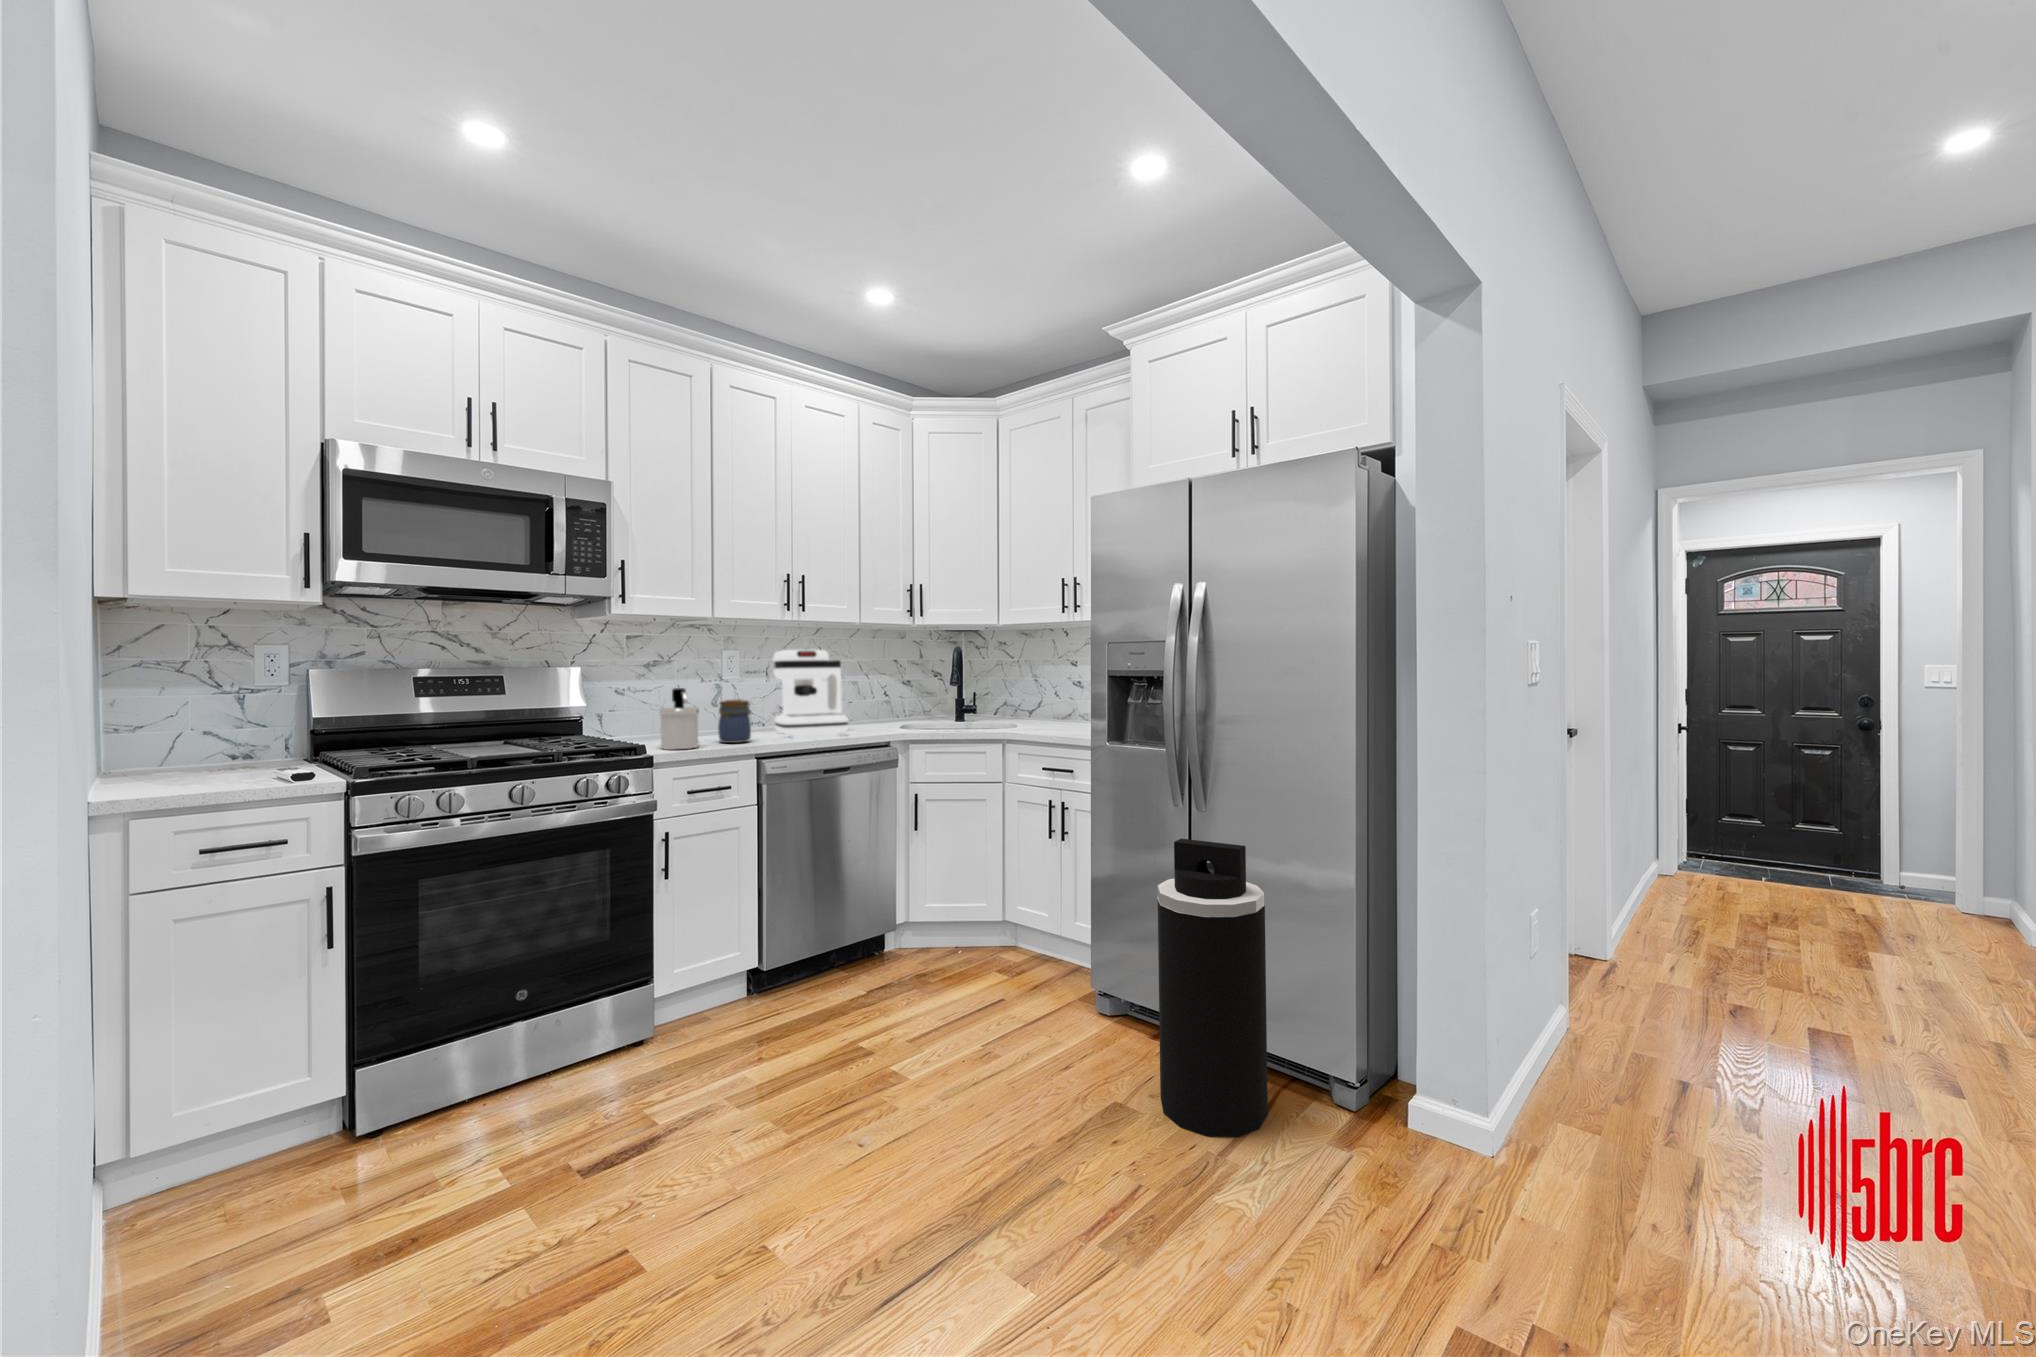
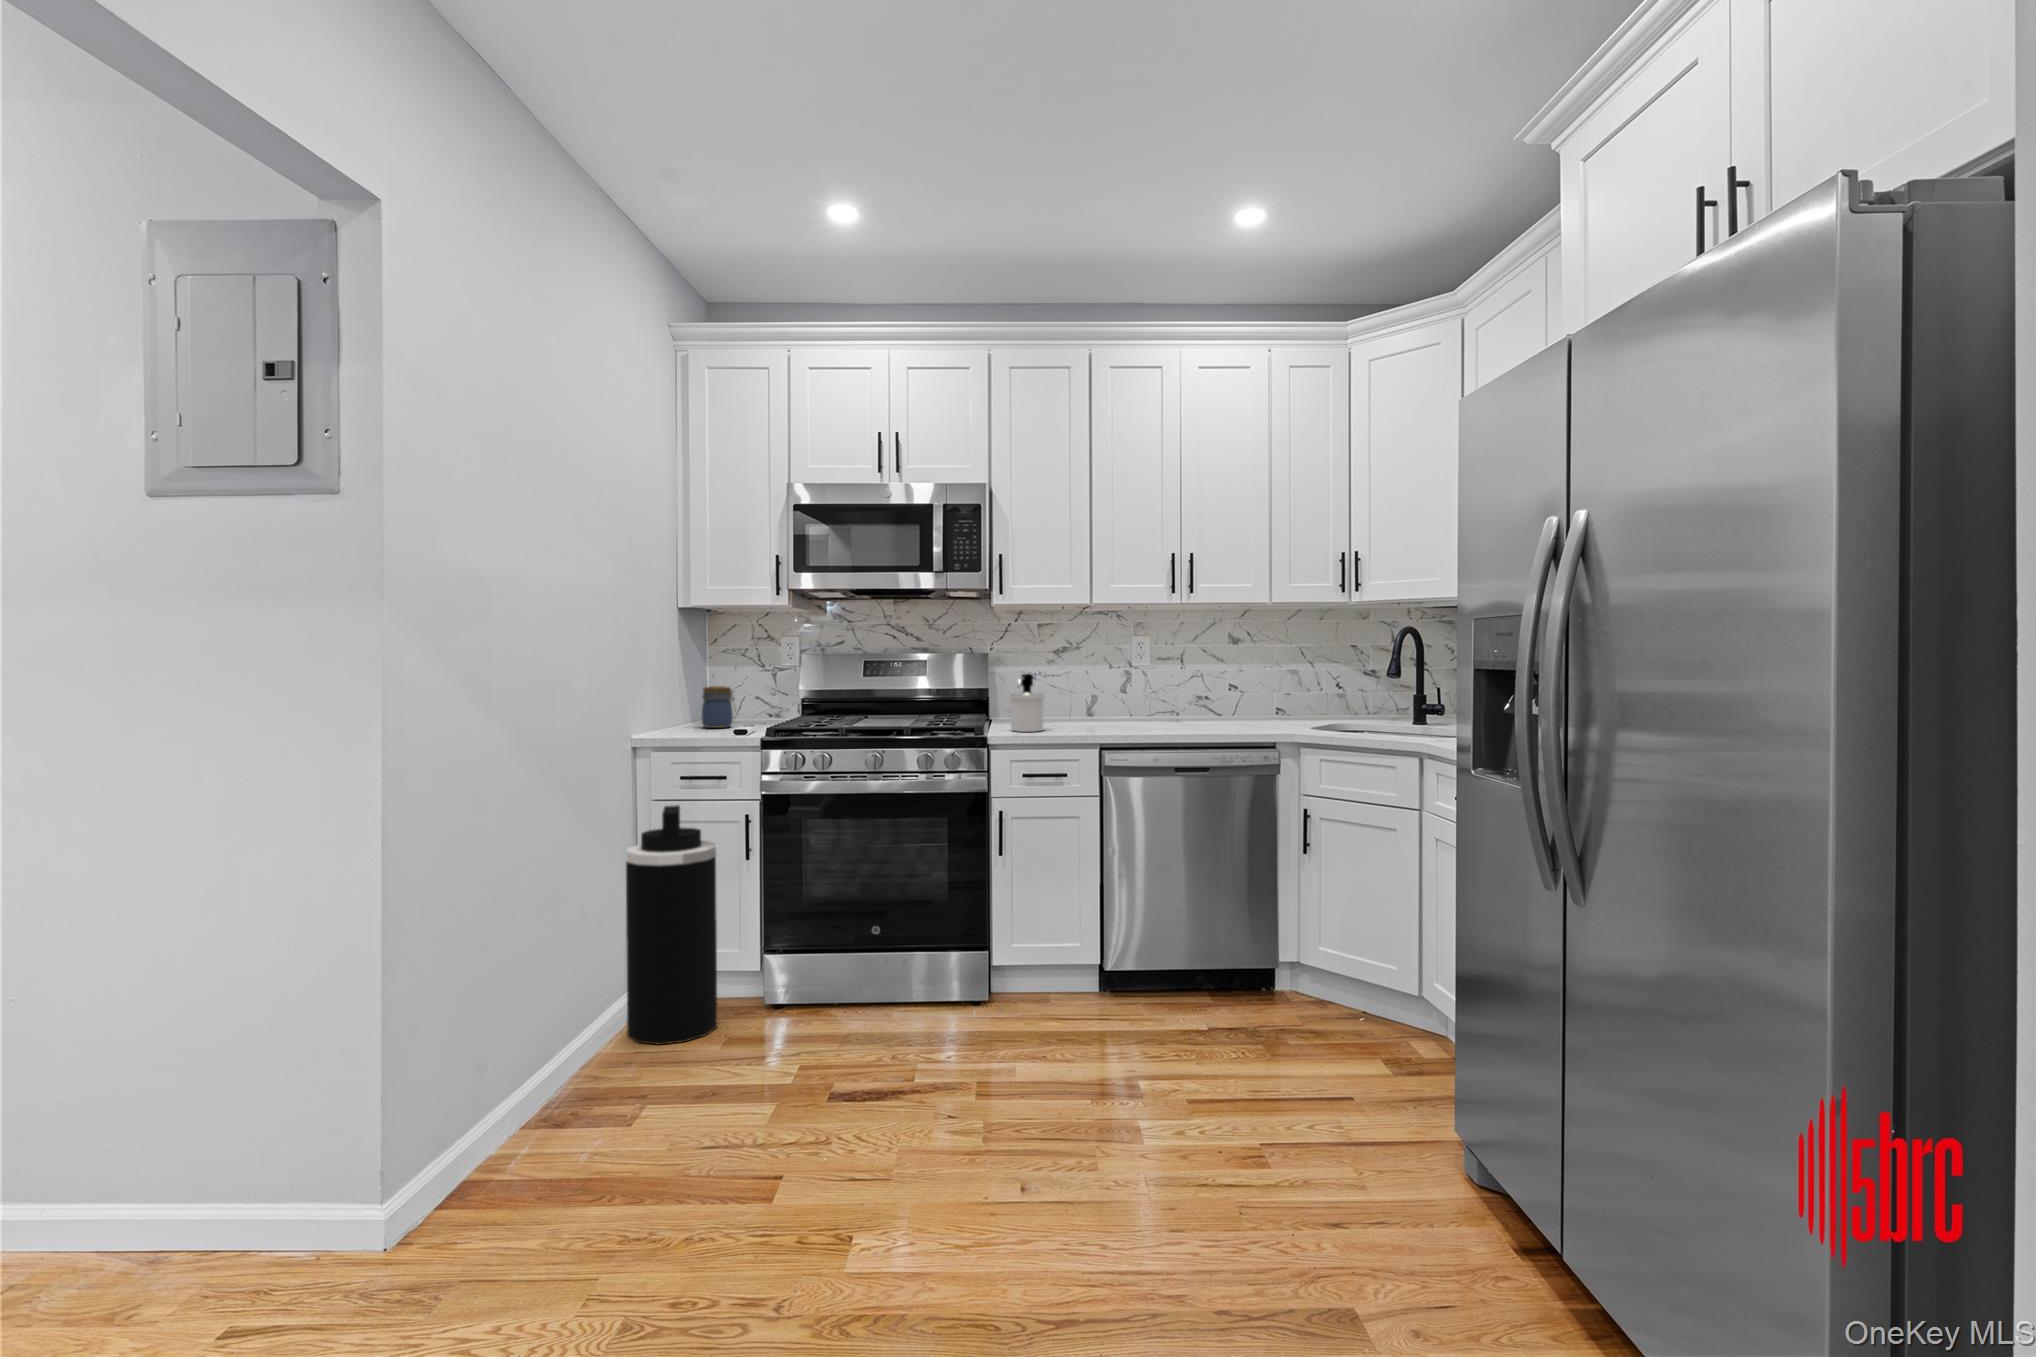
coffee maker: present [773,650,849,737] -> none [1138,636,1217,729]
jar: present [718,699,751,743] -> present [702,686,736,728]
trash can: present [1157,839,1268,1137] -> present [626,805,717,1044]

